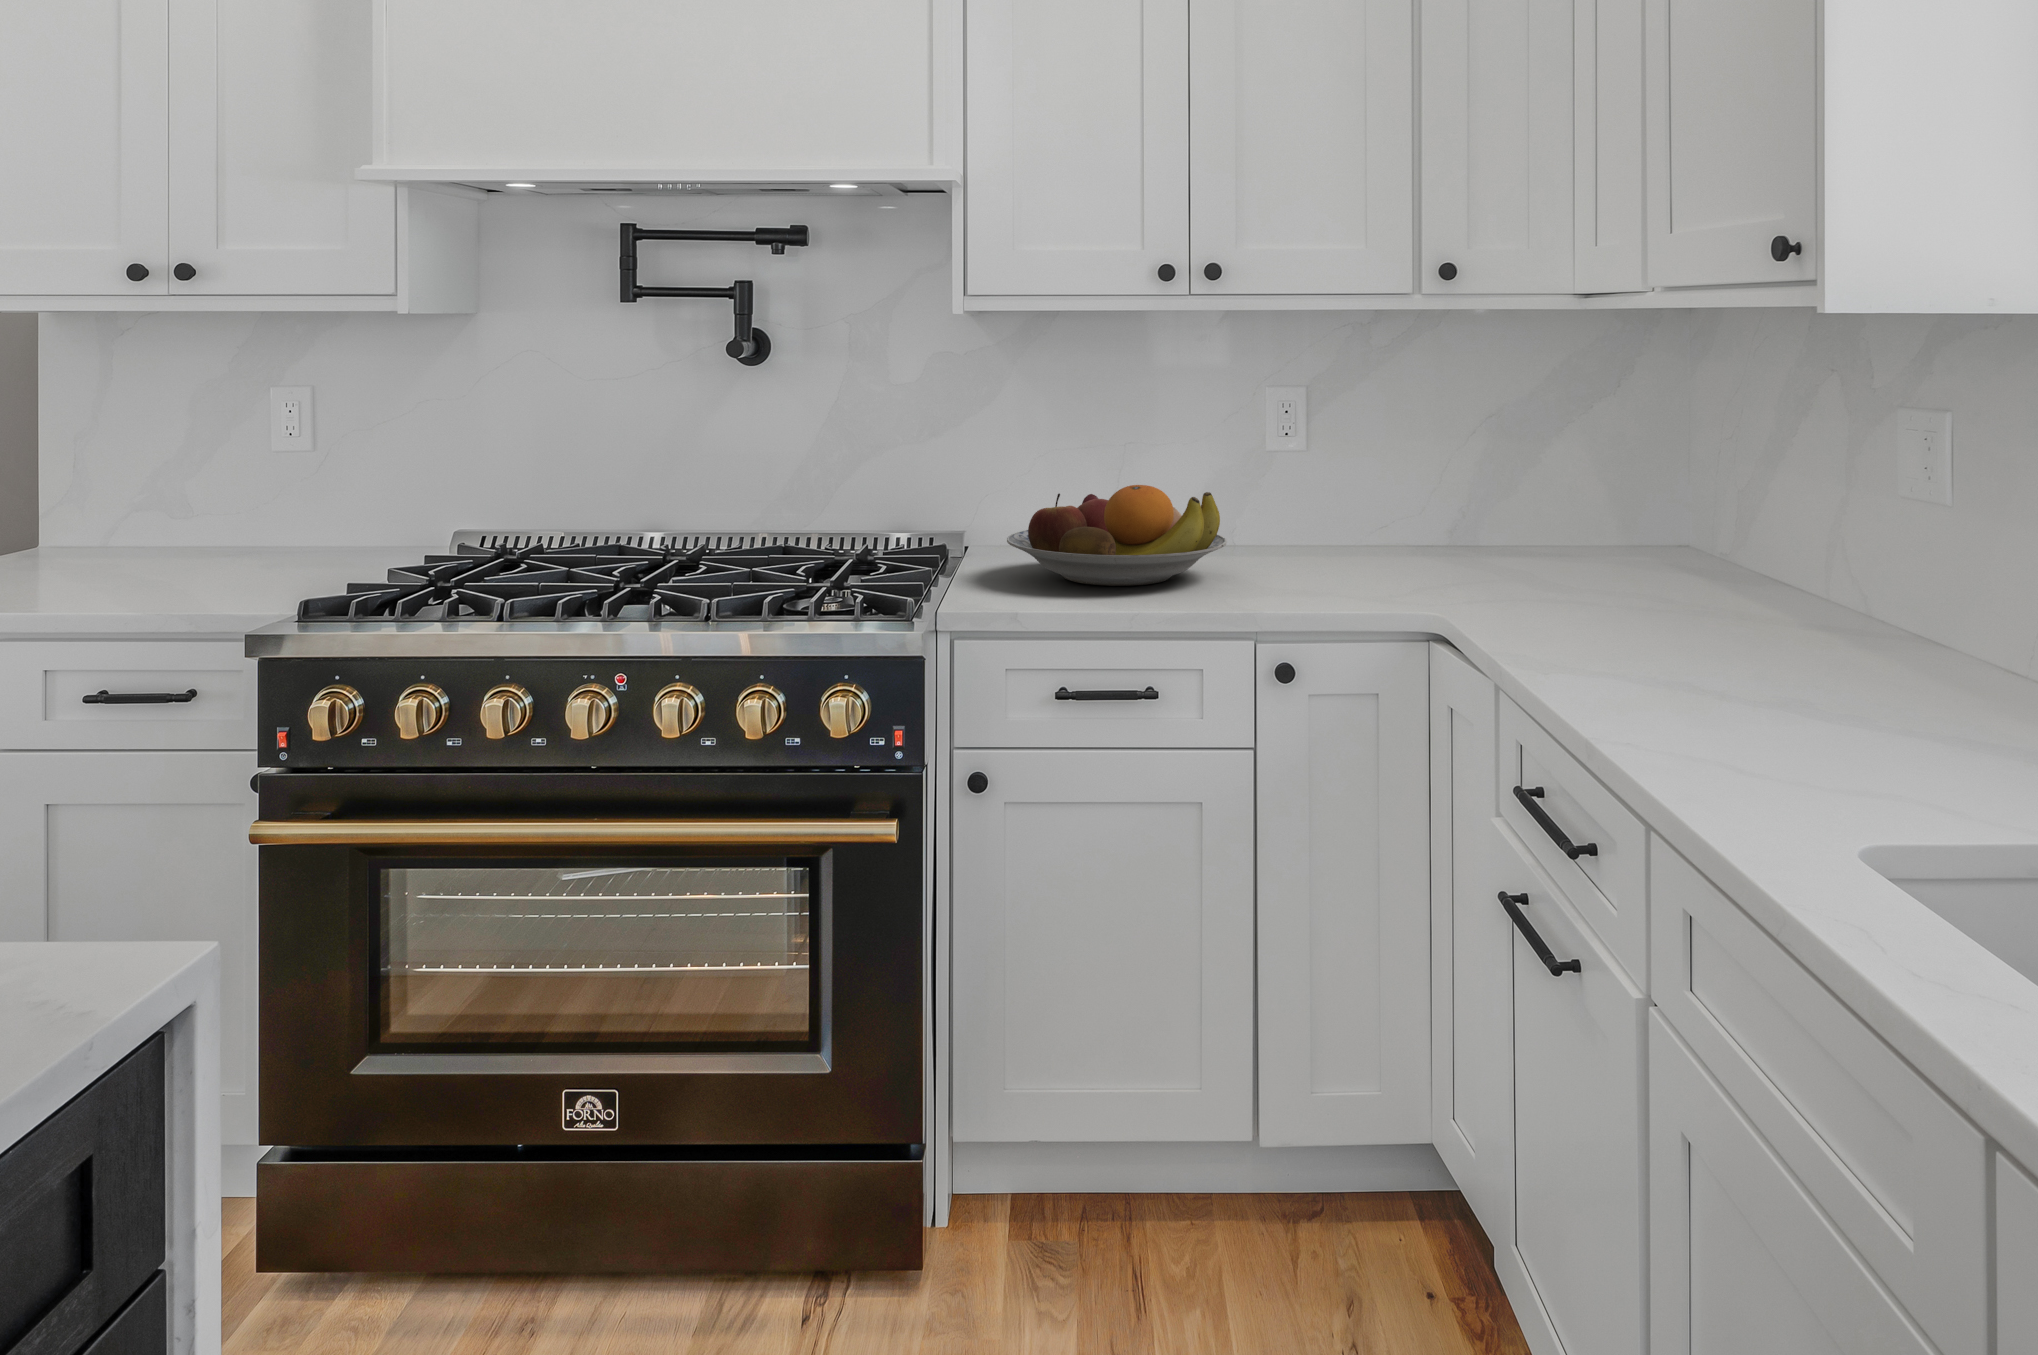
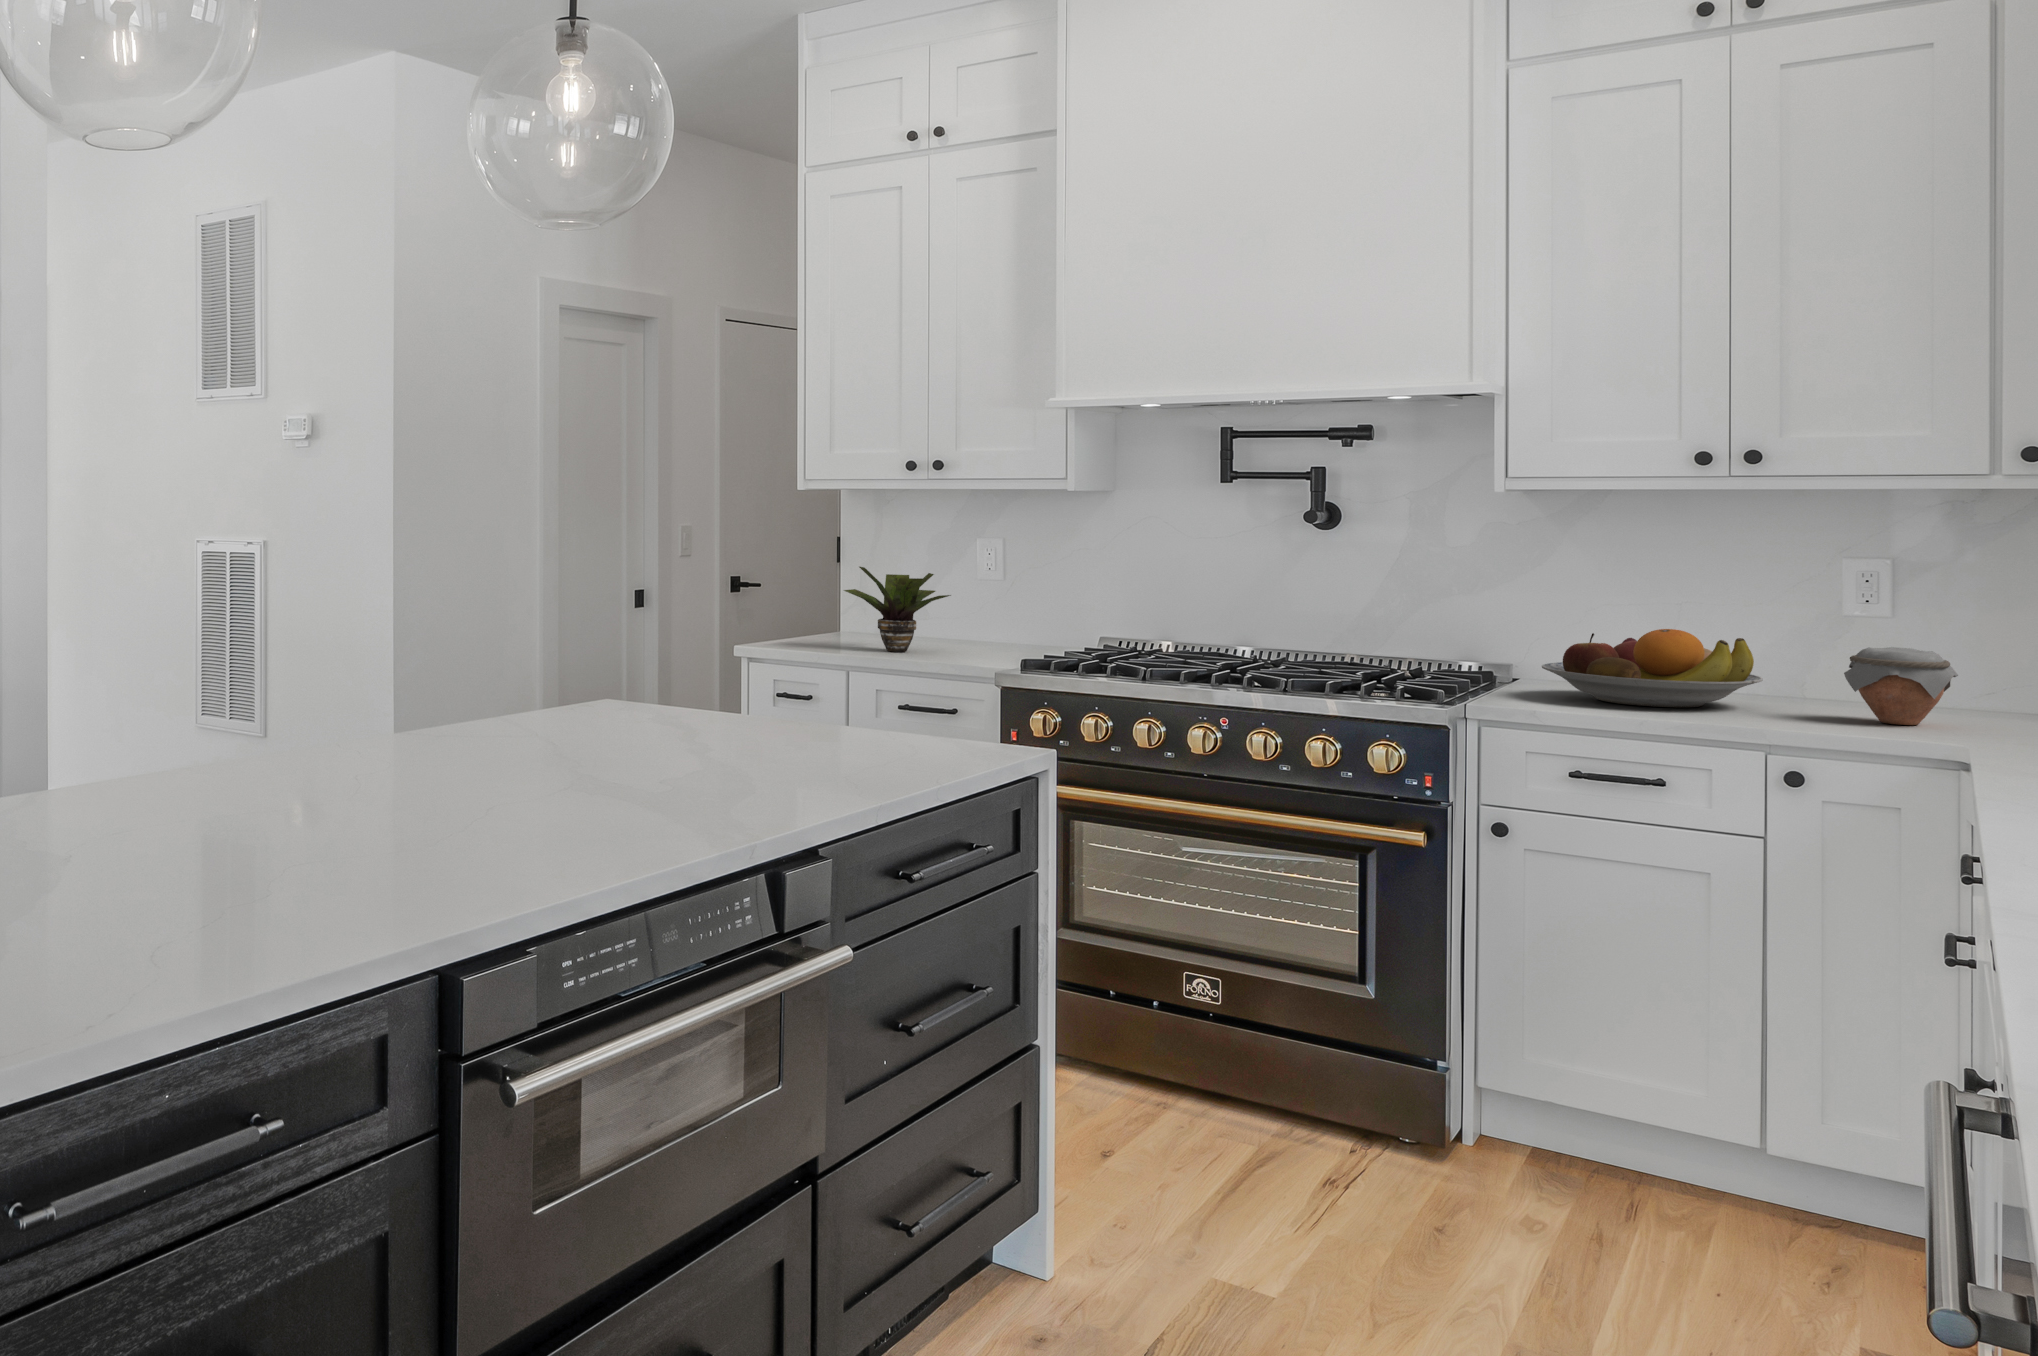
potted plant: none [15,441,213,582] -> present [844,567,951,652]
jar: none [1311,495,1407,588] -> present [1844,647,1958,725]

